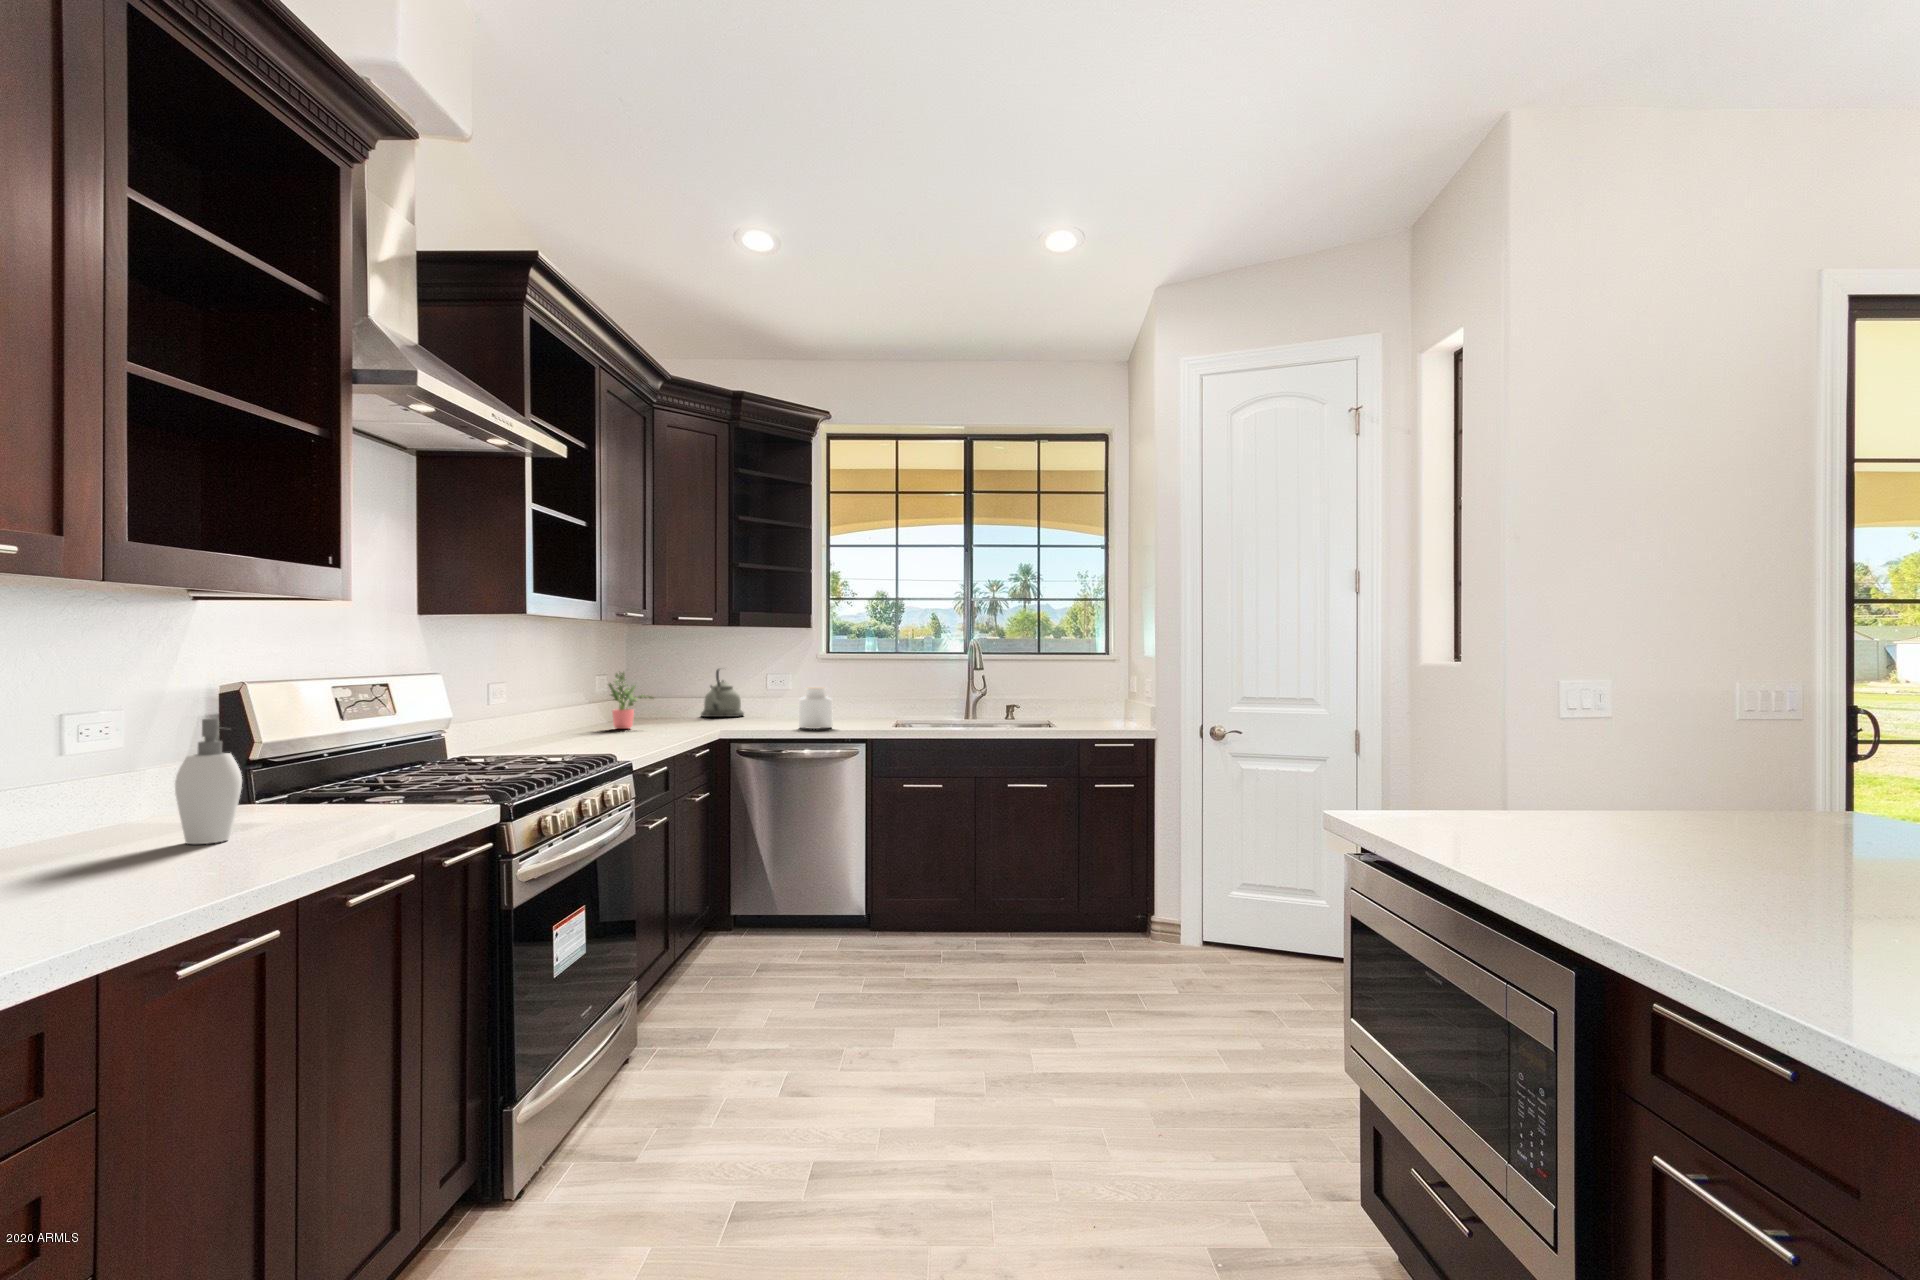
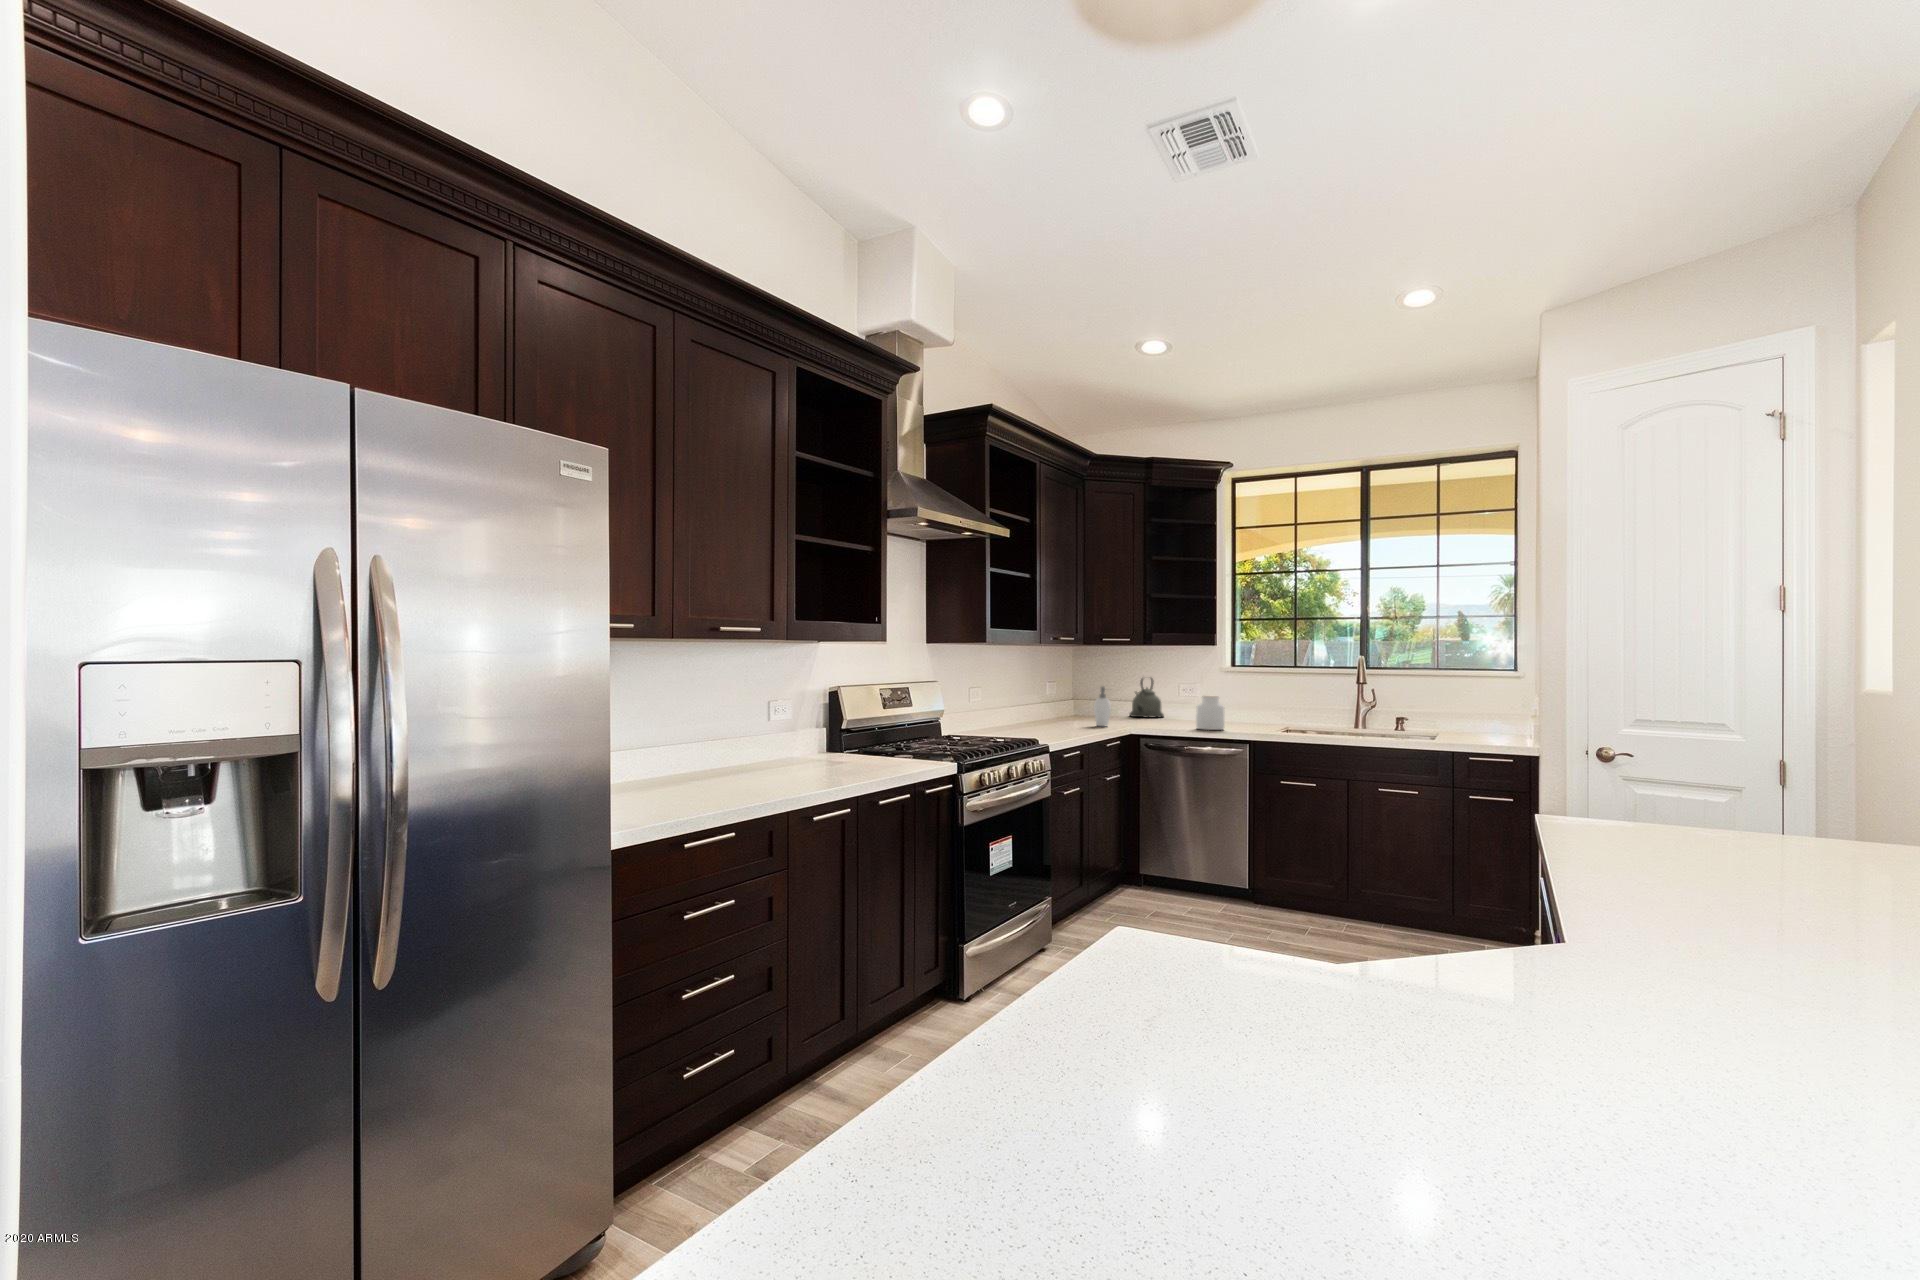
potted plant: present [609,673,653,729] -> none [1051,679,1086,723]
soap dispenser: present [175,718,242,844] -> present [1094,686,1111,726]

